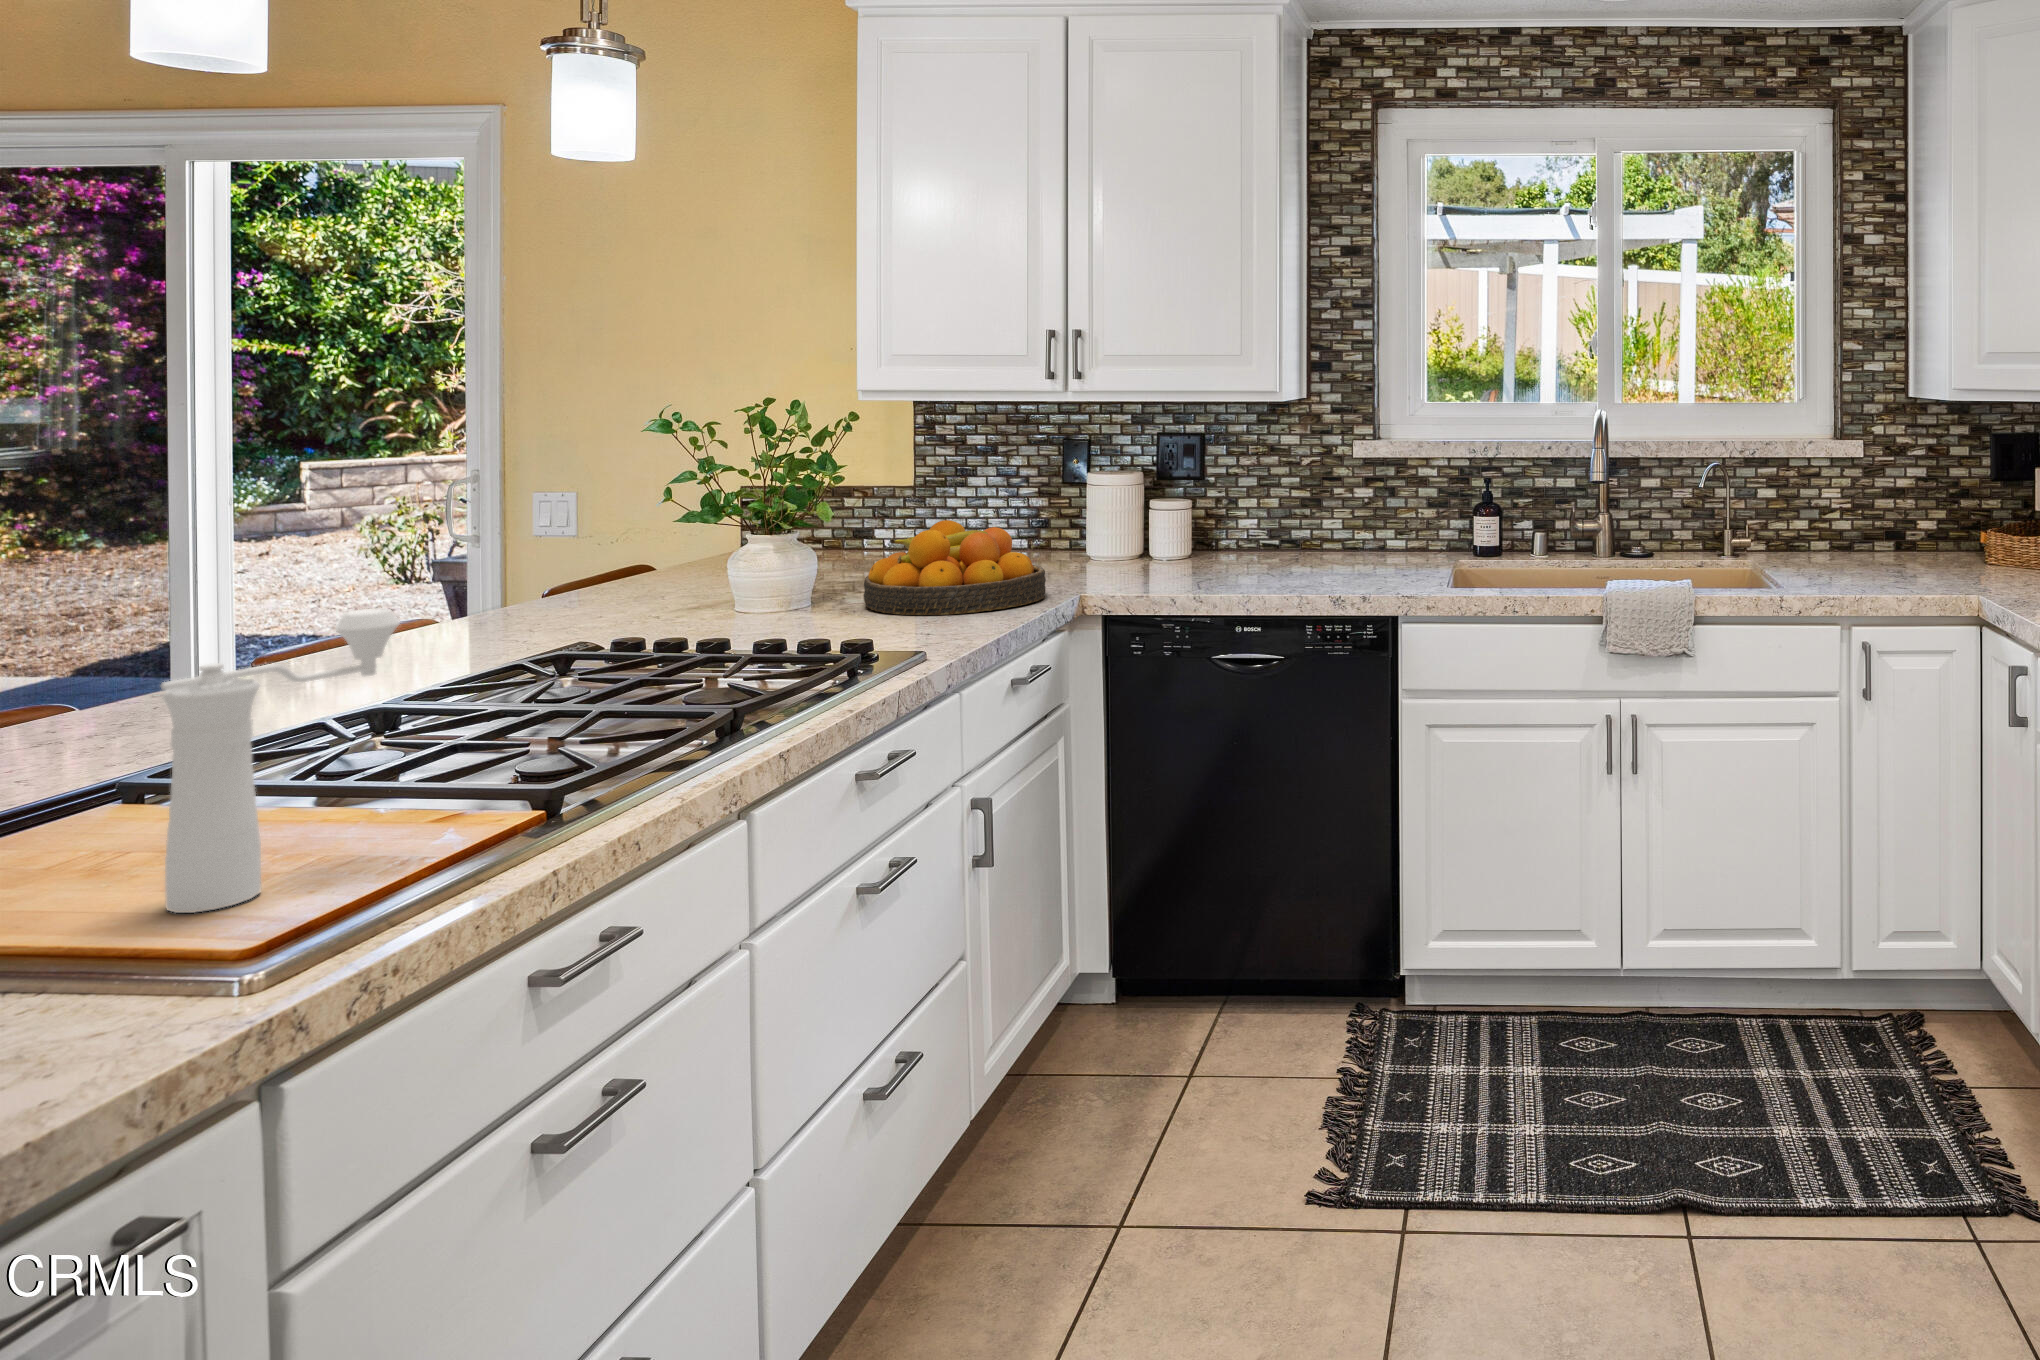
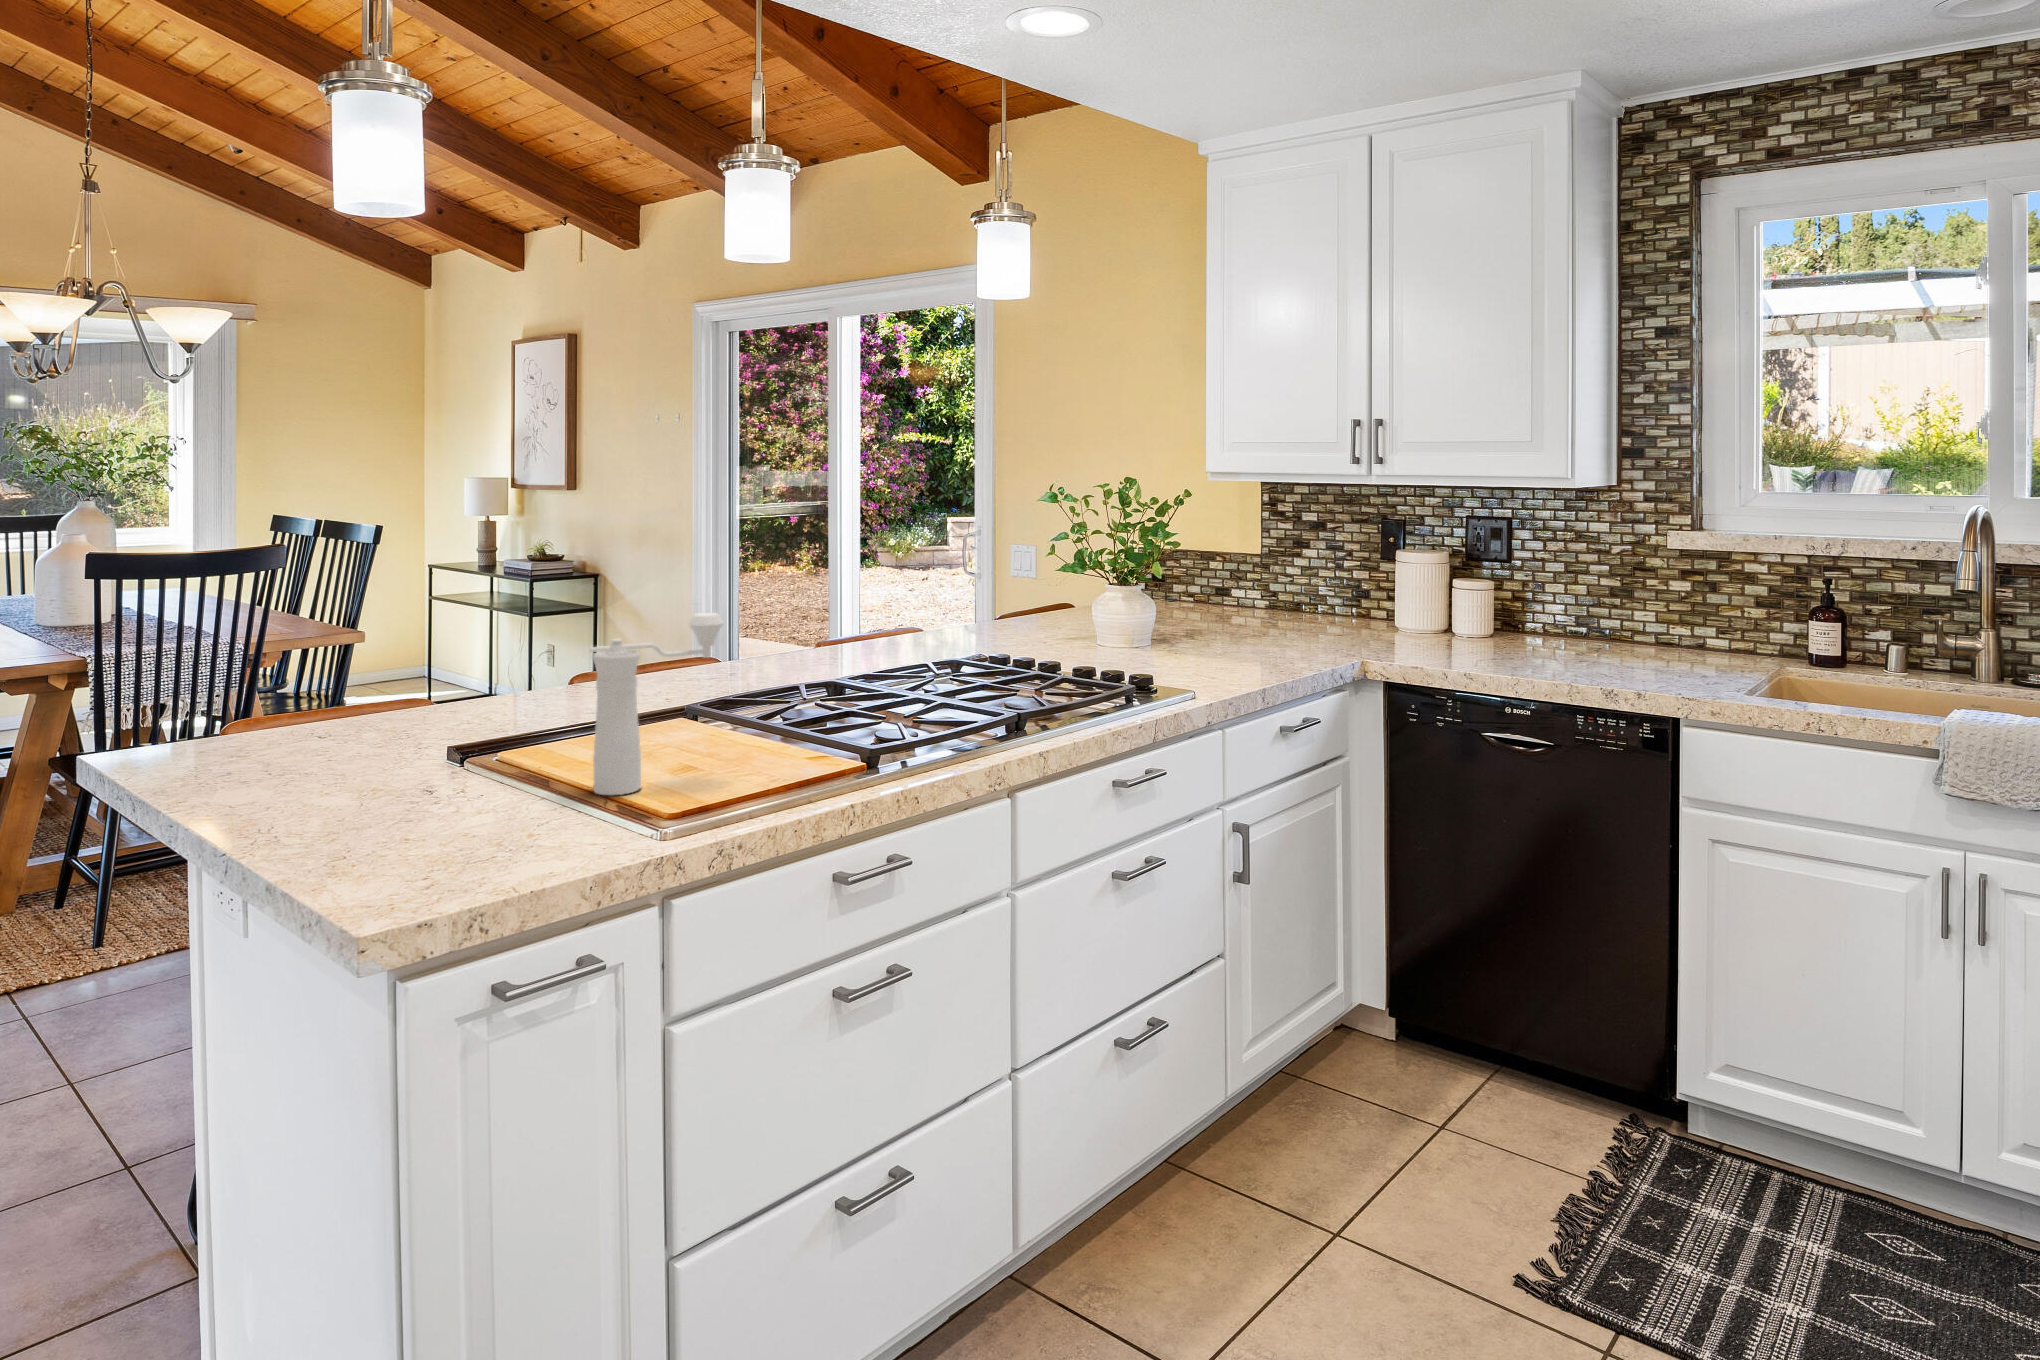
fruit bowl: present [864,520,1046,615] -> none [1185,584,1333,664]

